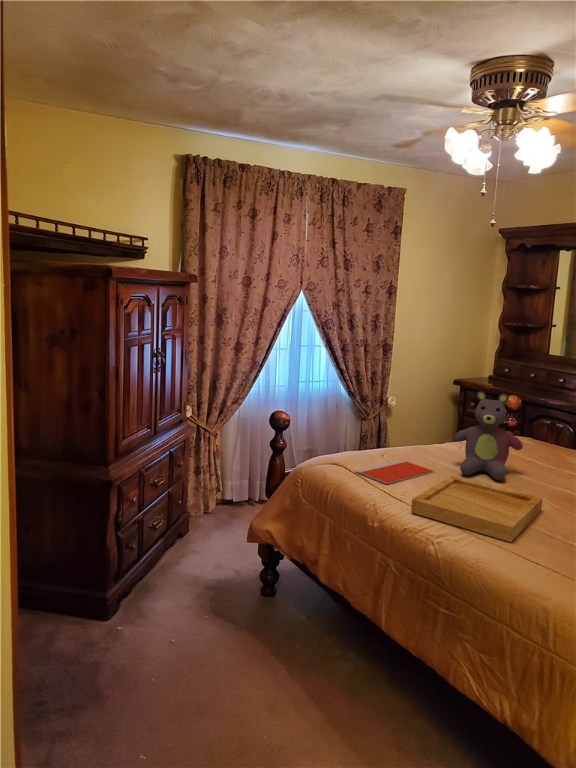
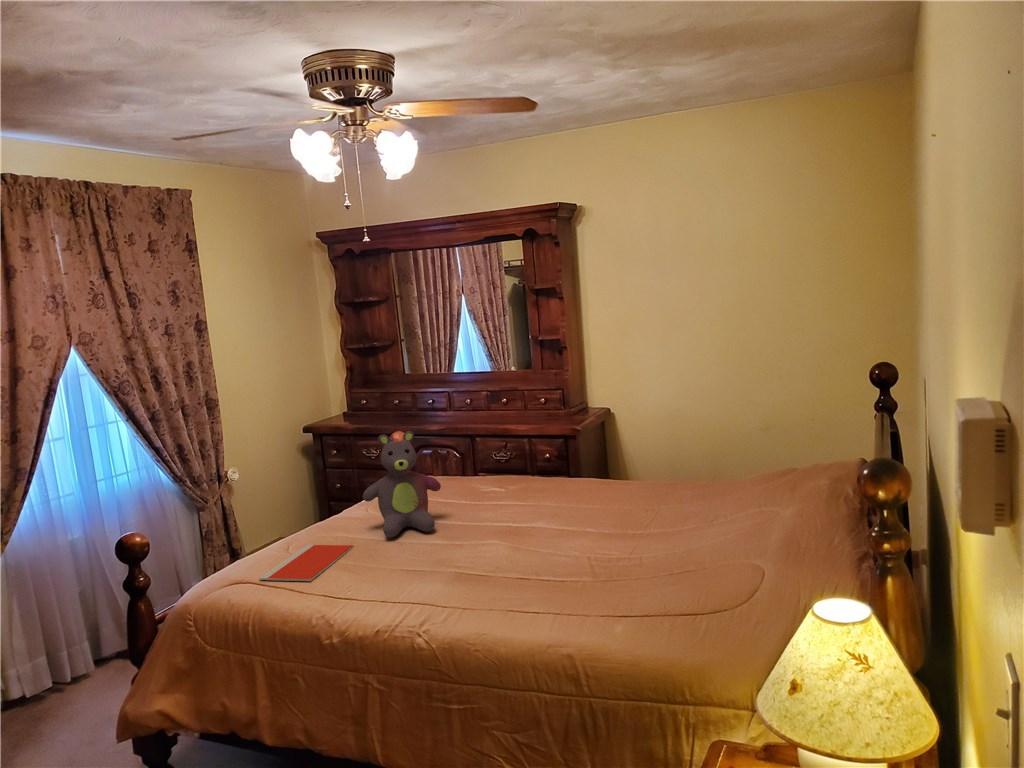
tray: present [411,476,543,542] -> none [362,535,490,603]

